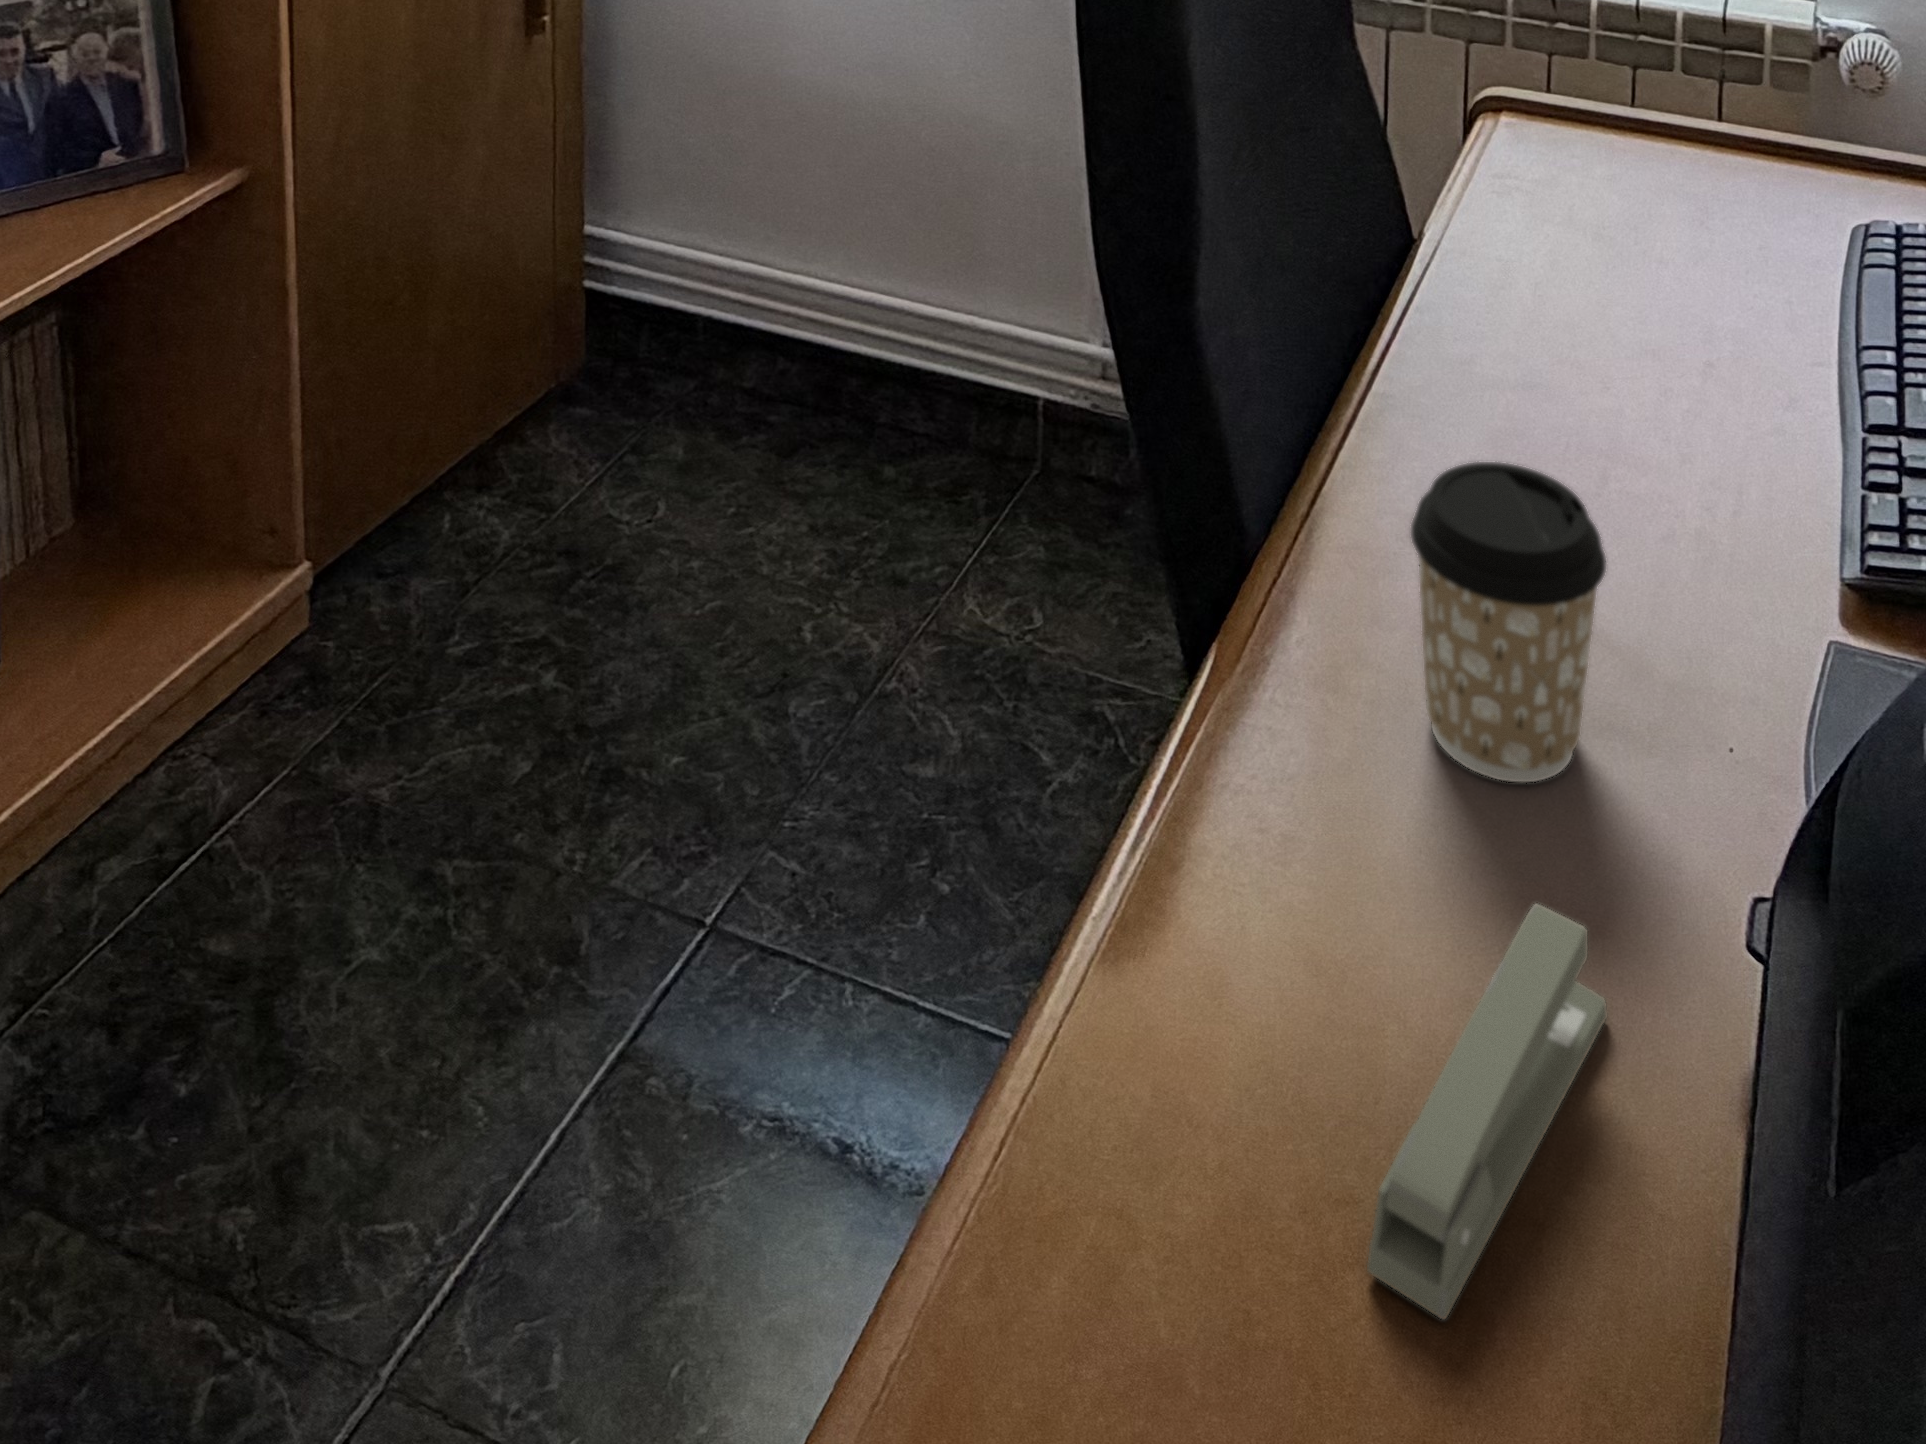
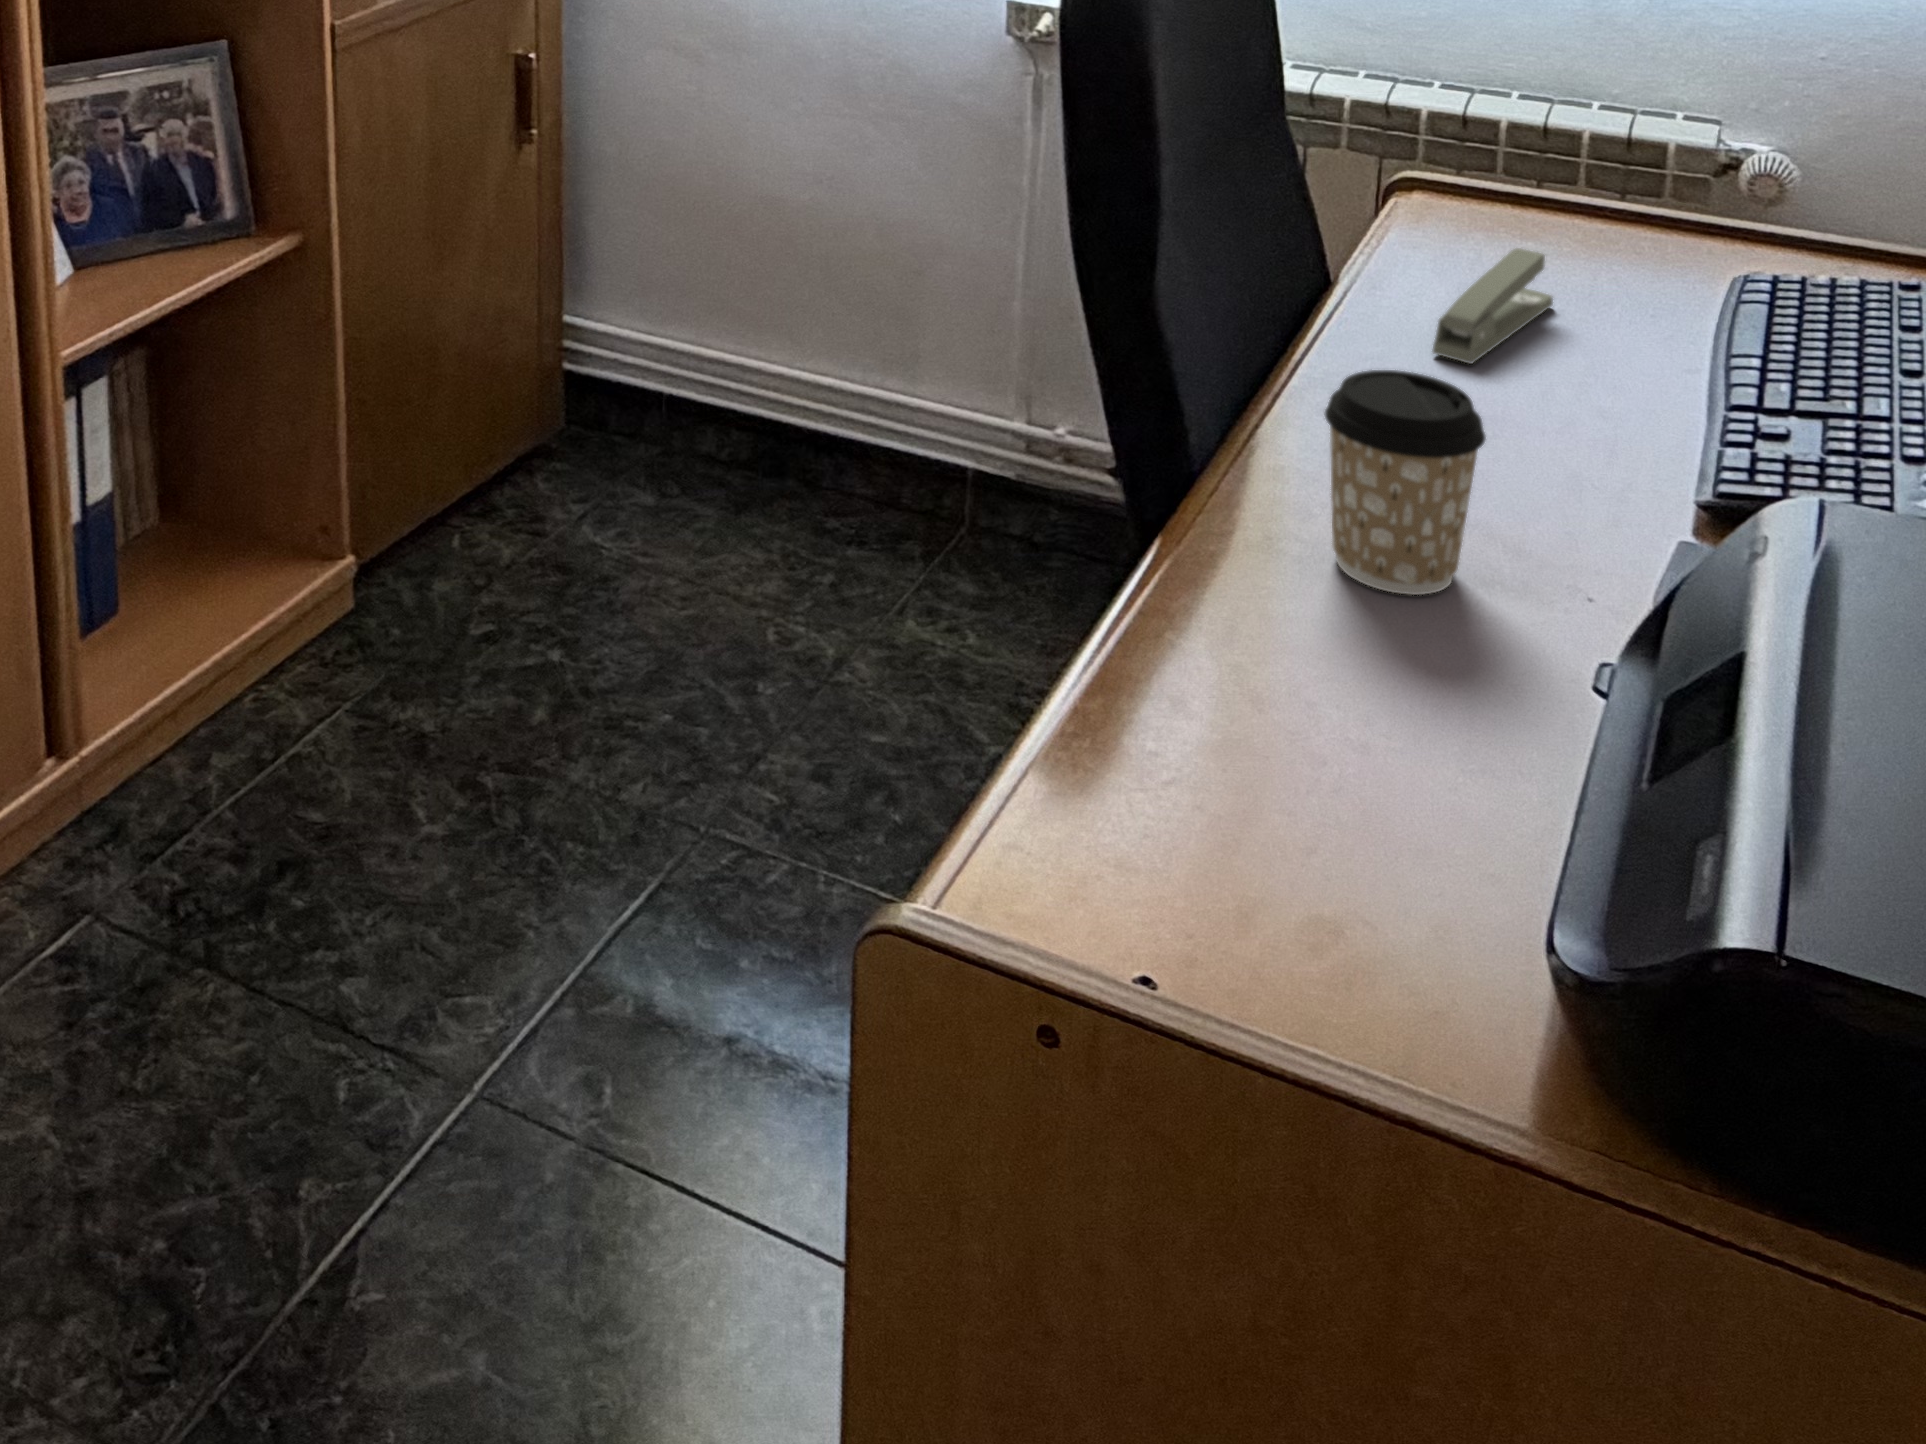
stapler: present [1367,904,1607,1319] -> present [1433,248,1553,364]

